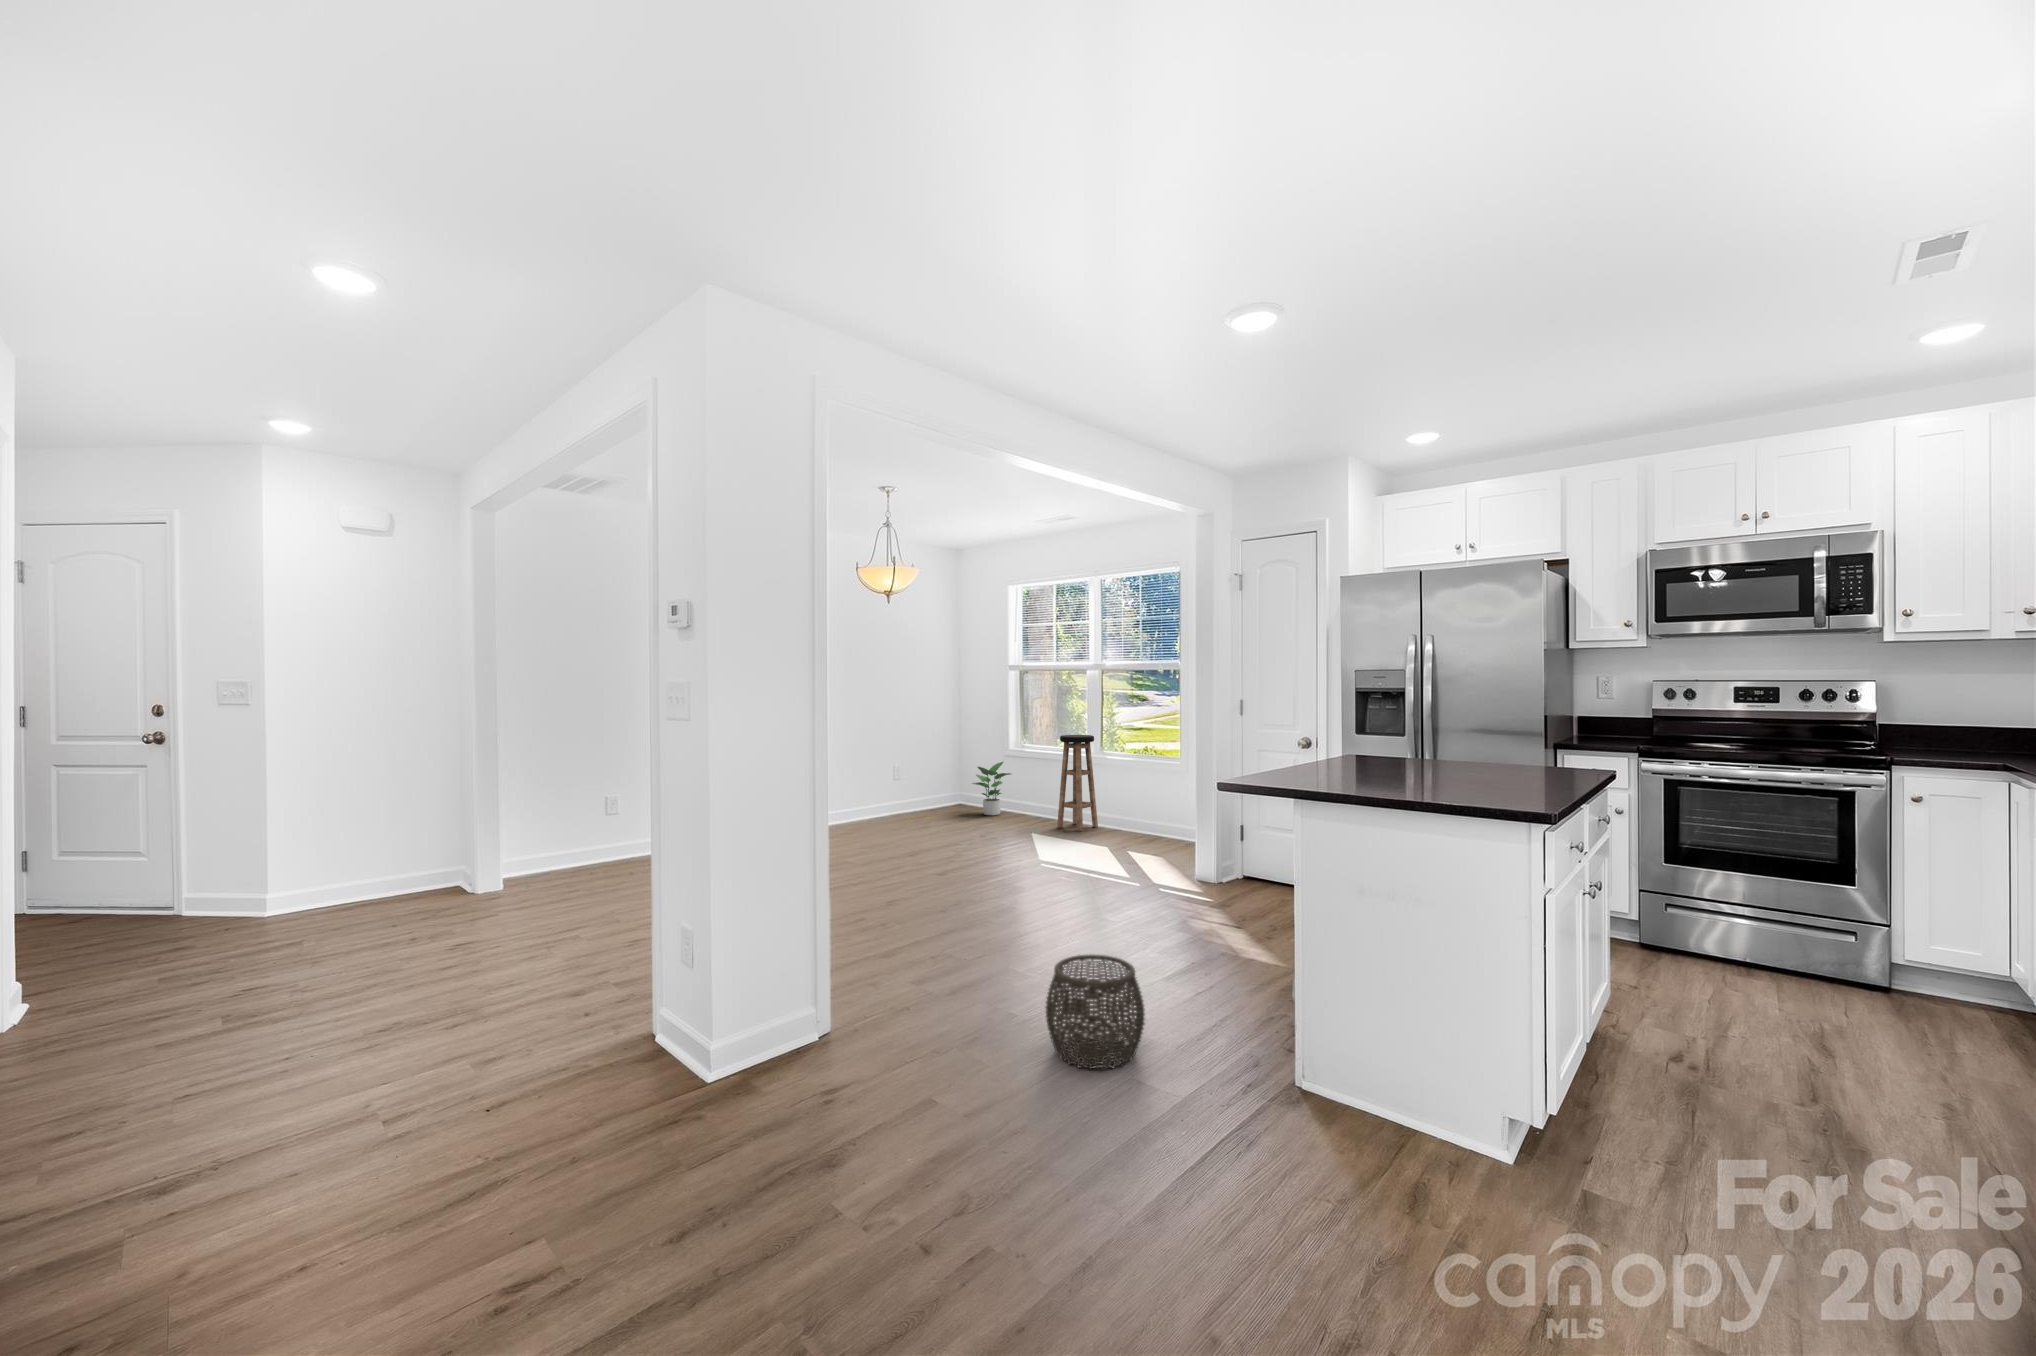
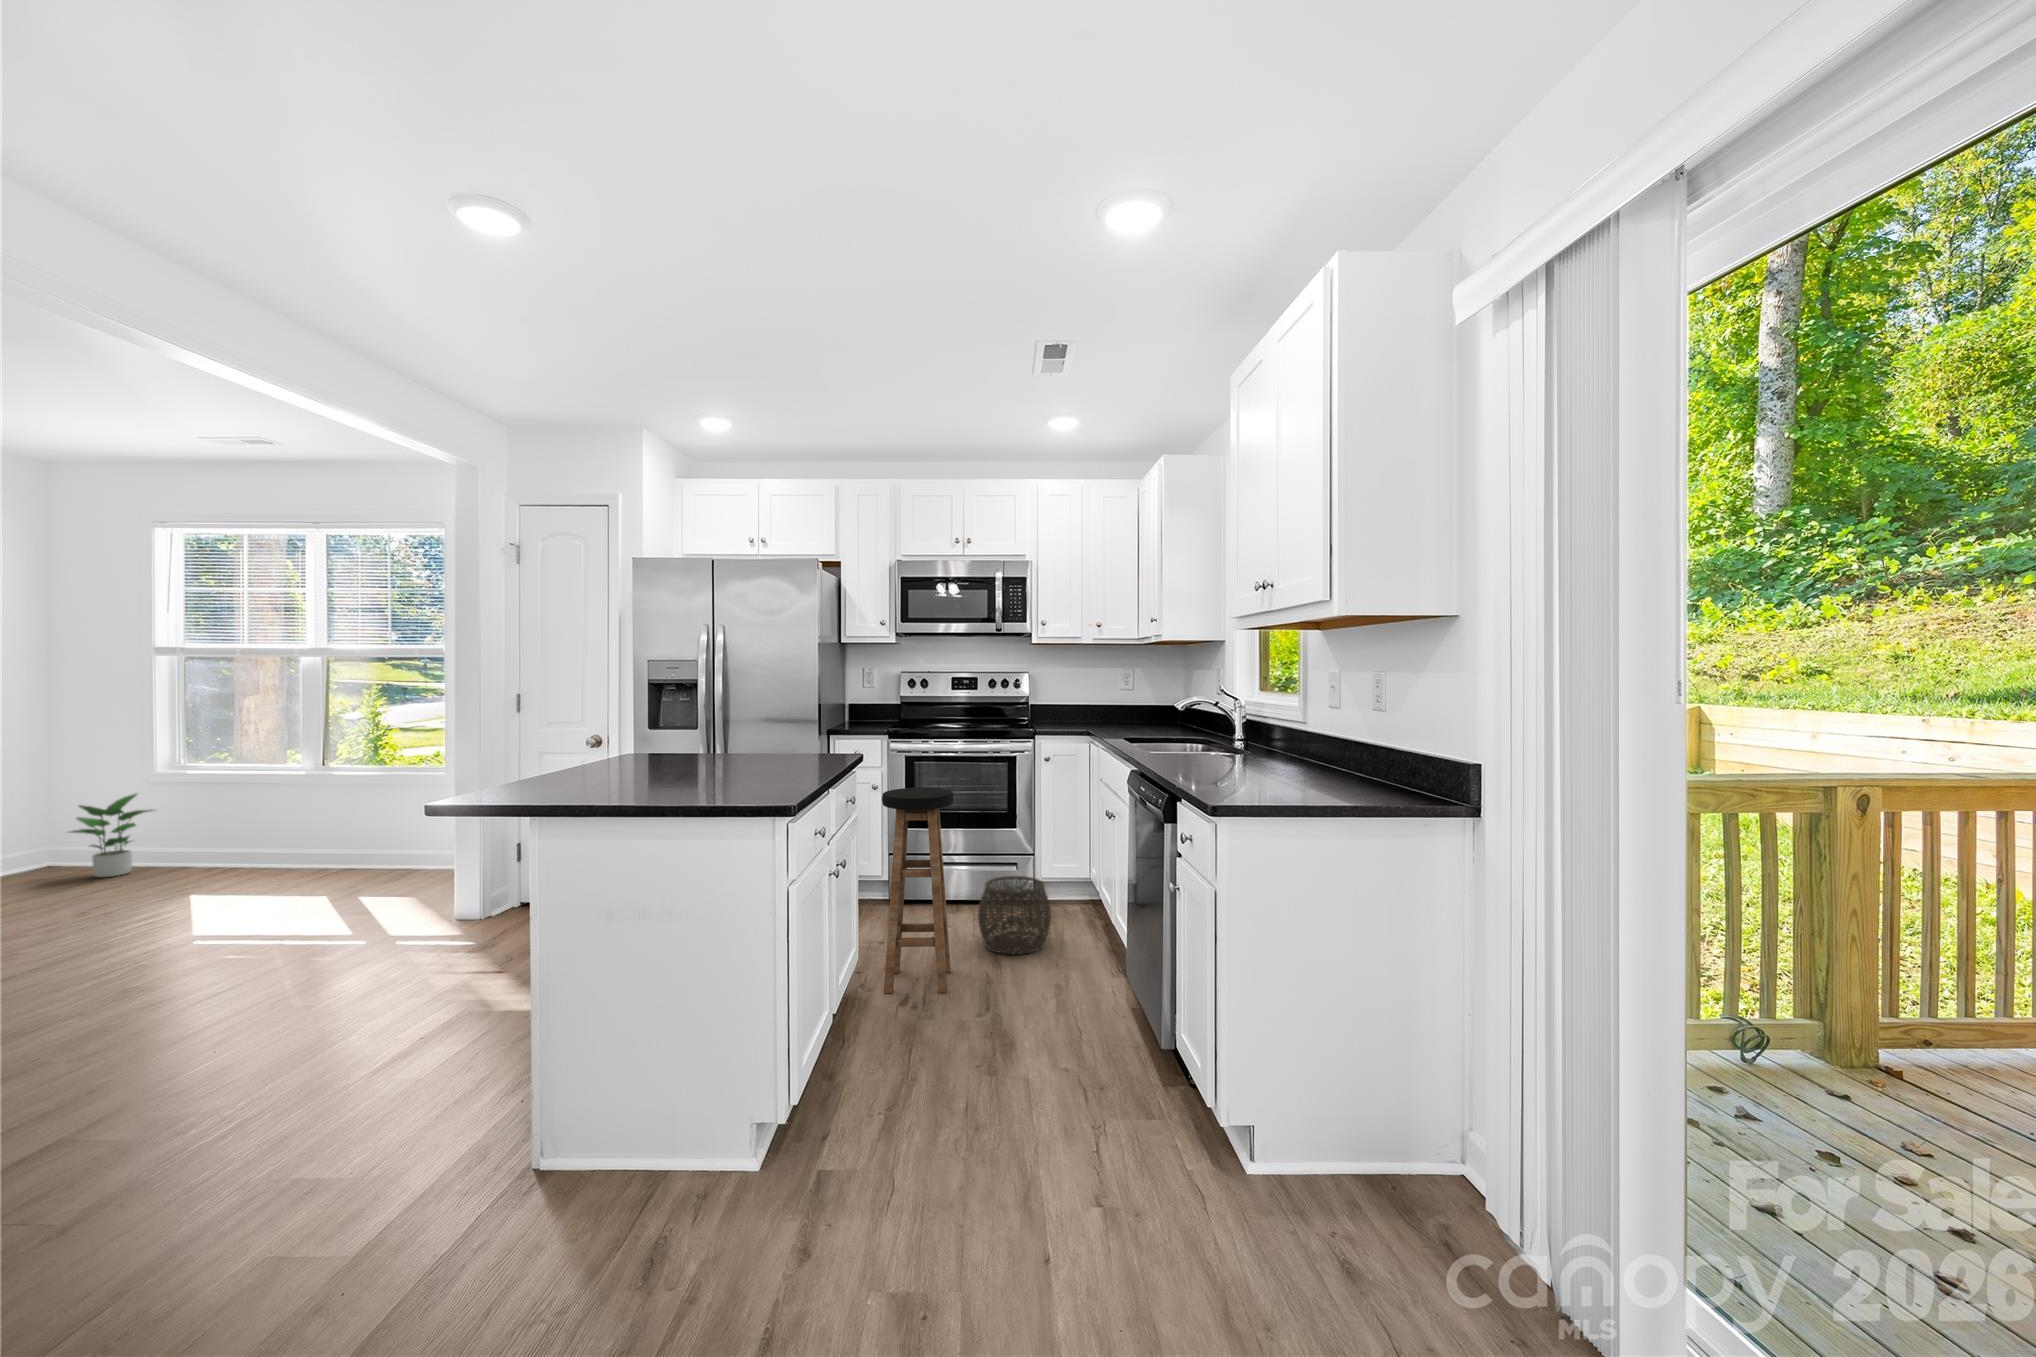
bar stool: present [1057,735,1098,831] -> present [882,788,954,993]
woven basket: present [1046,955,1145,1069] -> present [978,876,1051,955]

